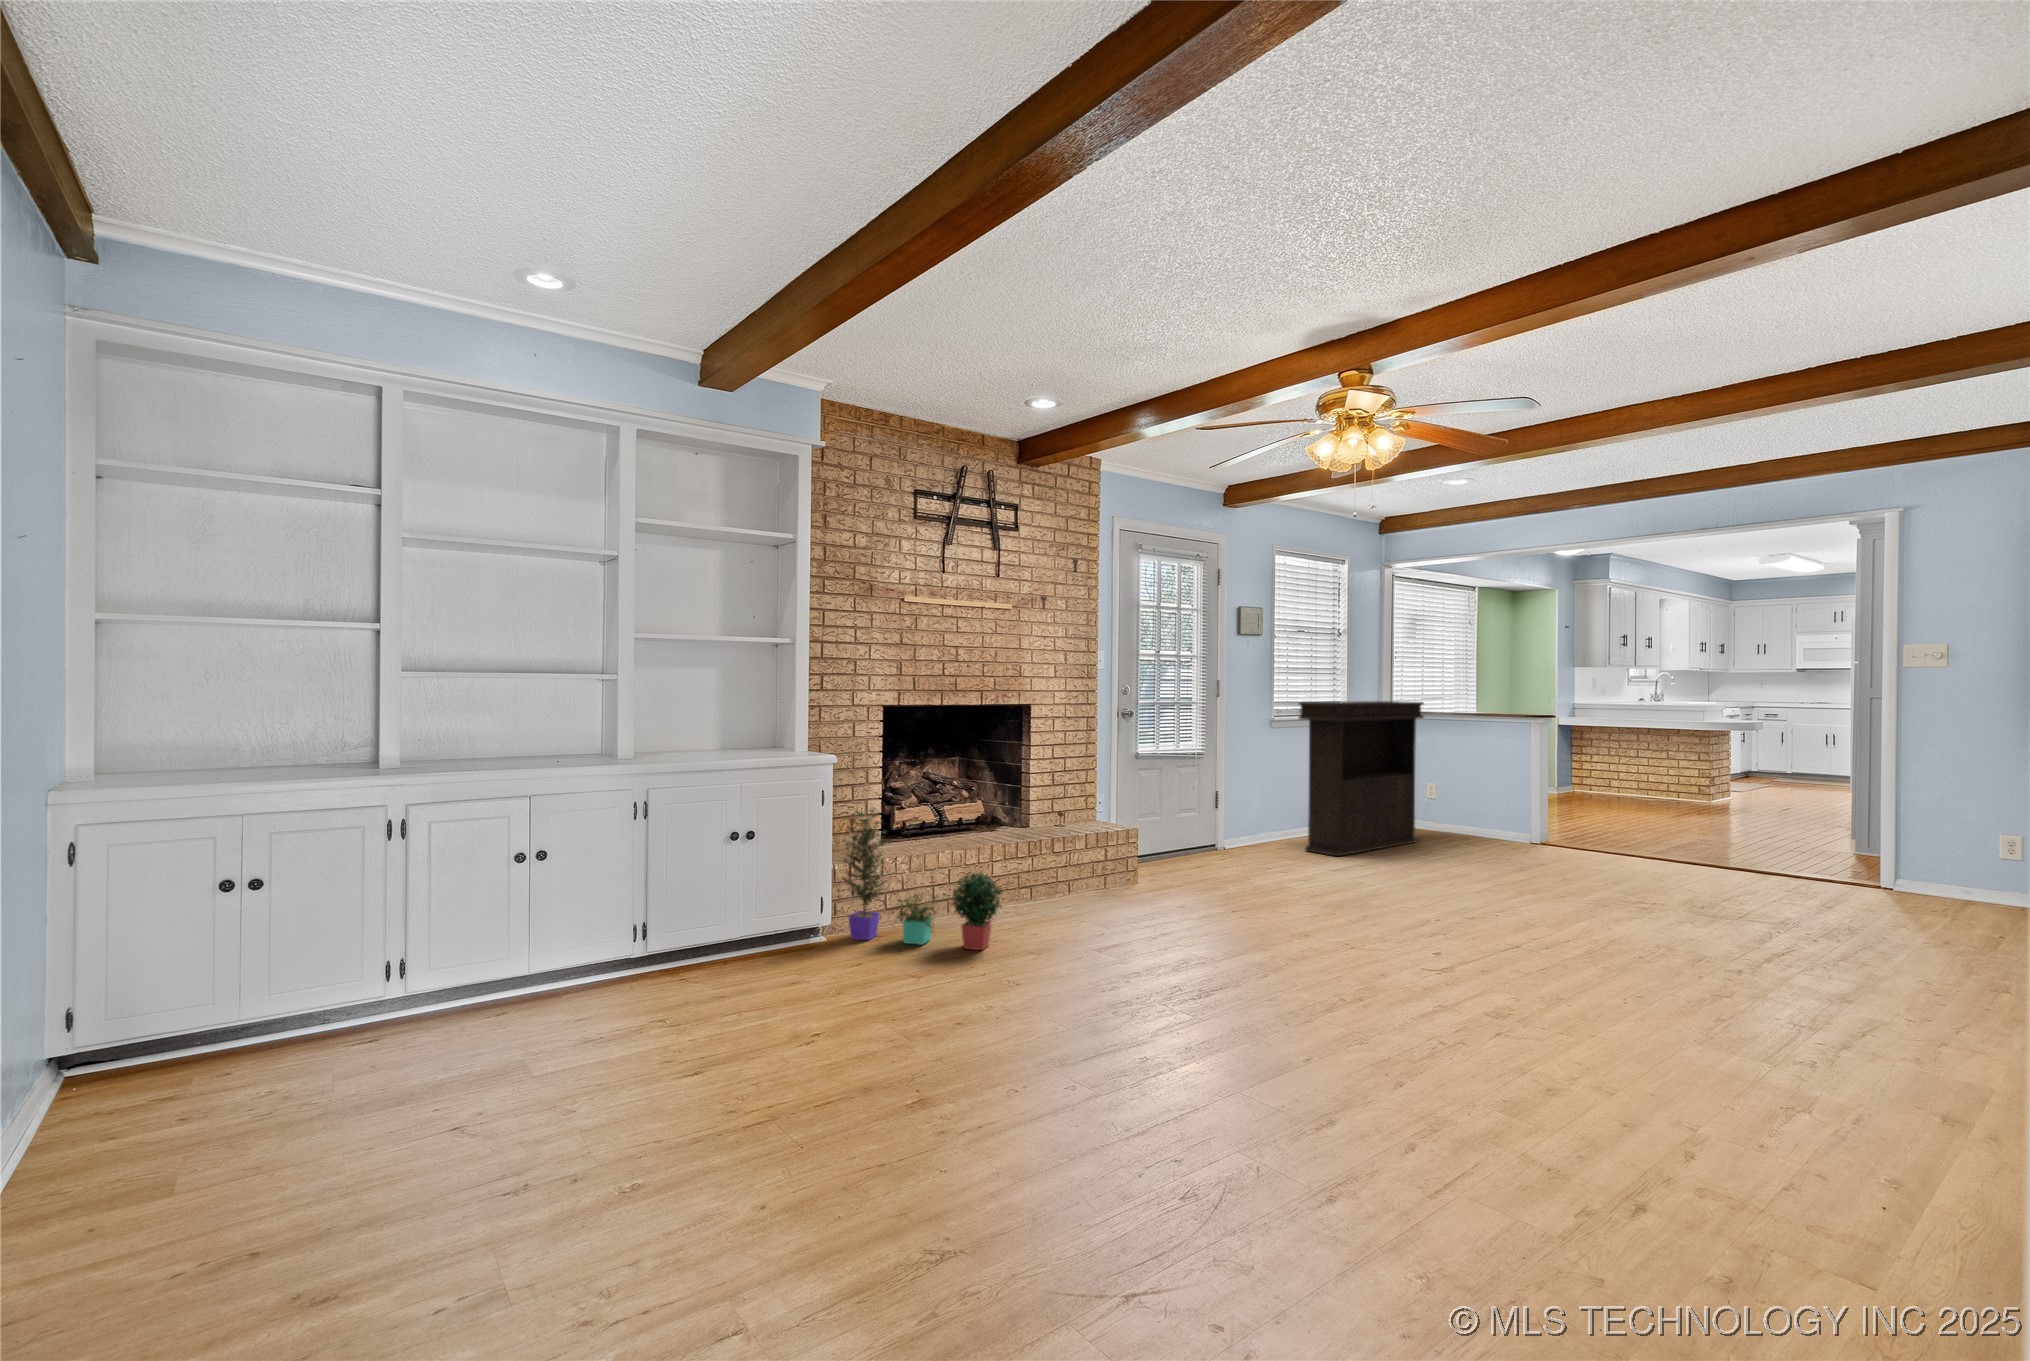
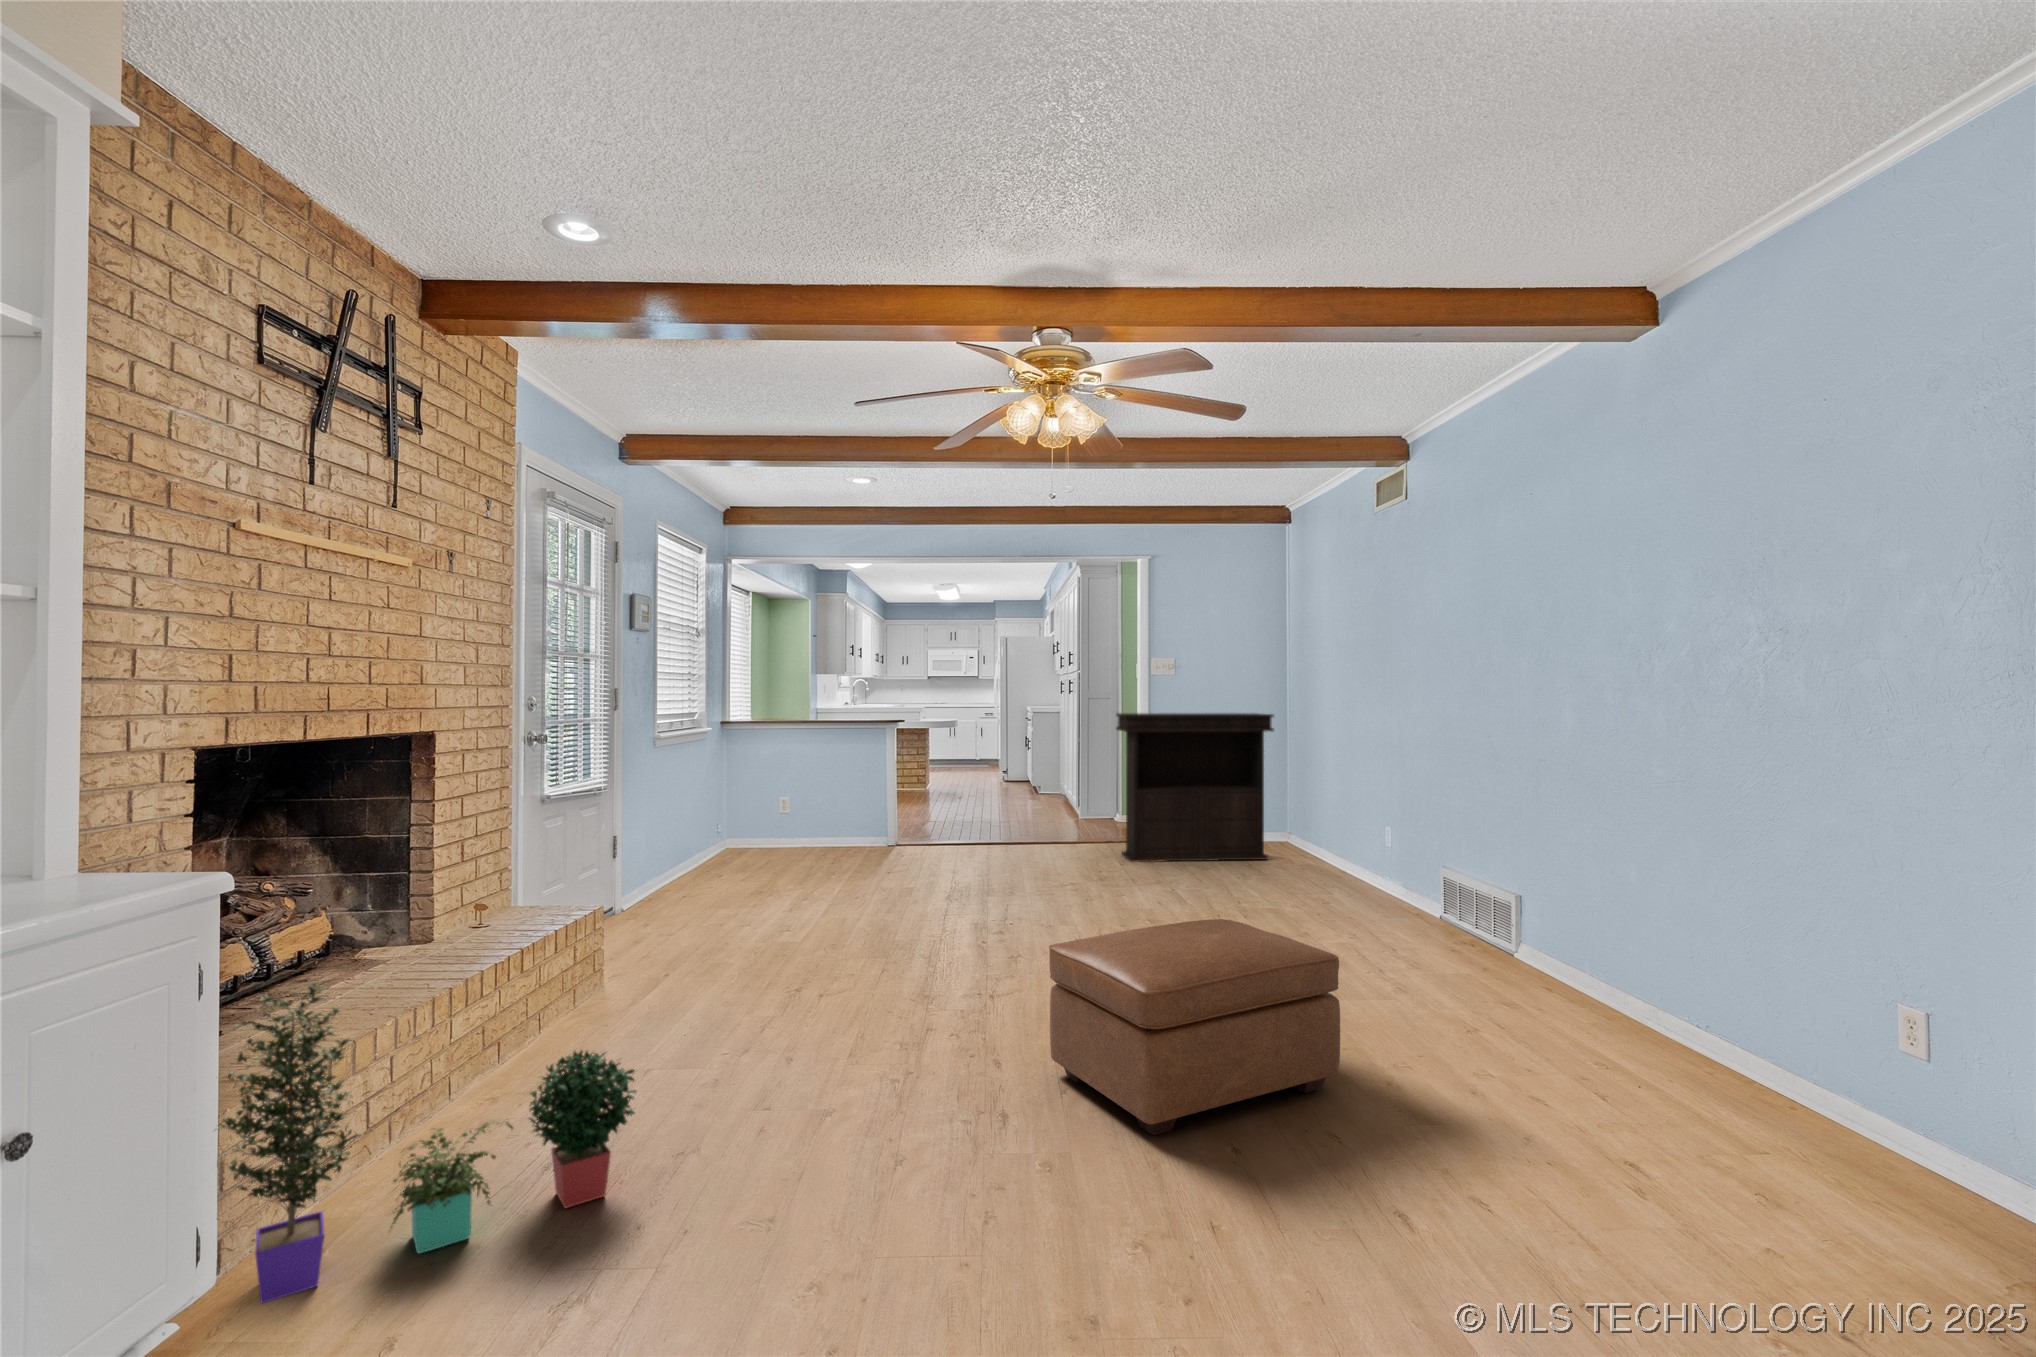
console table: present [1299,701,1424,856] -> present [1116,713,1274,862]
ottoman: none [1263,883,1499,1059] -> present [1049,919,1340,1136]

